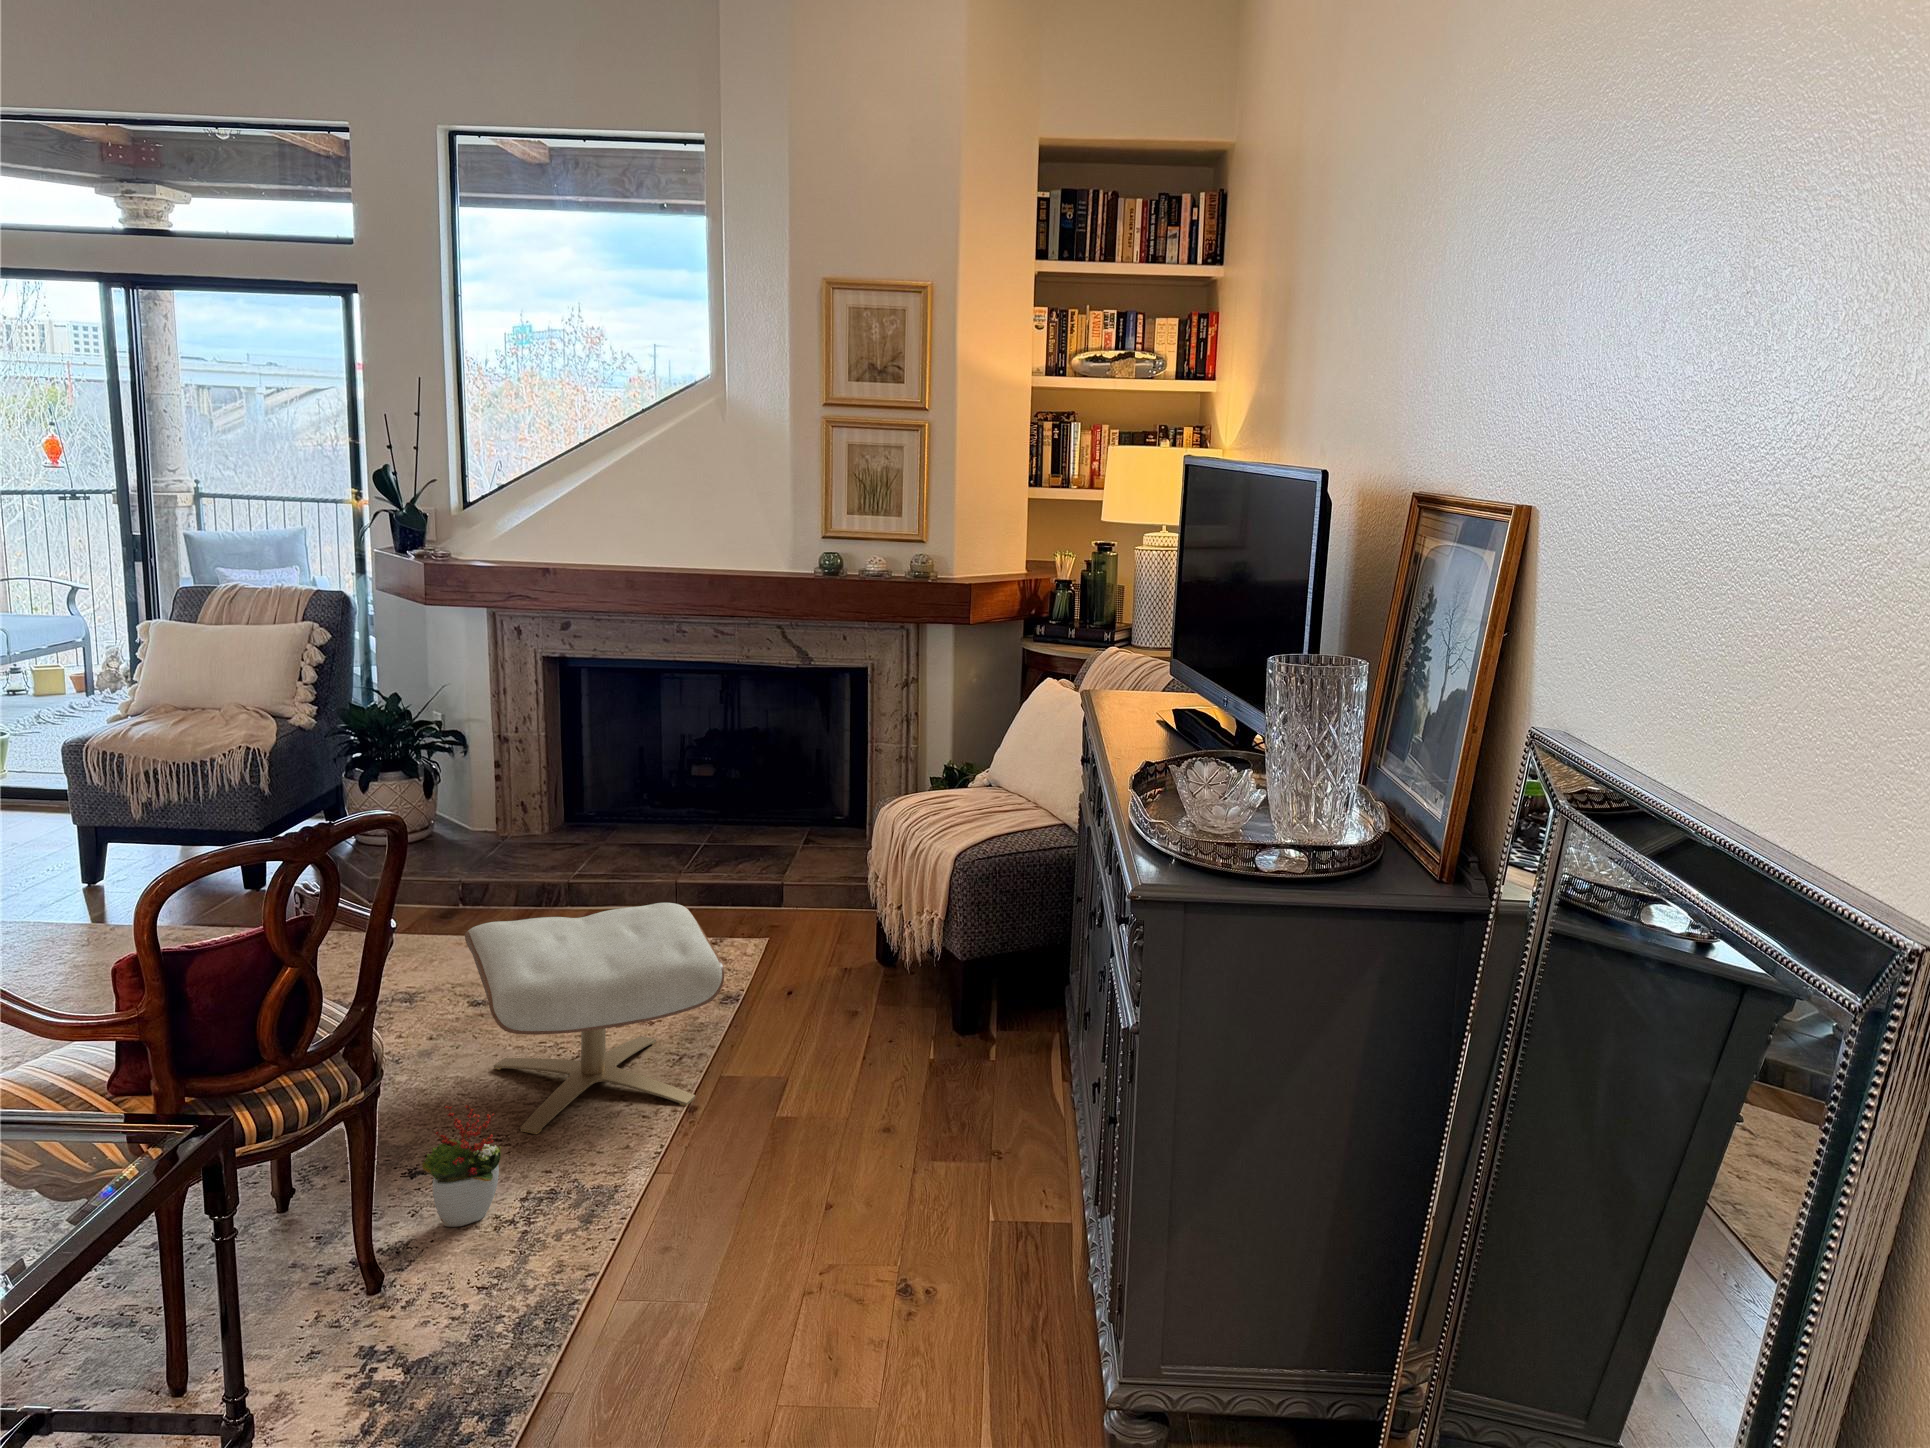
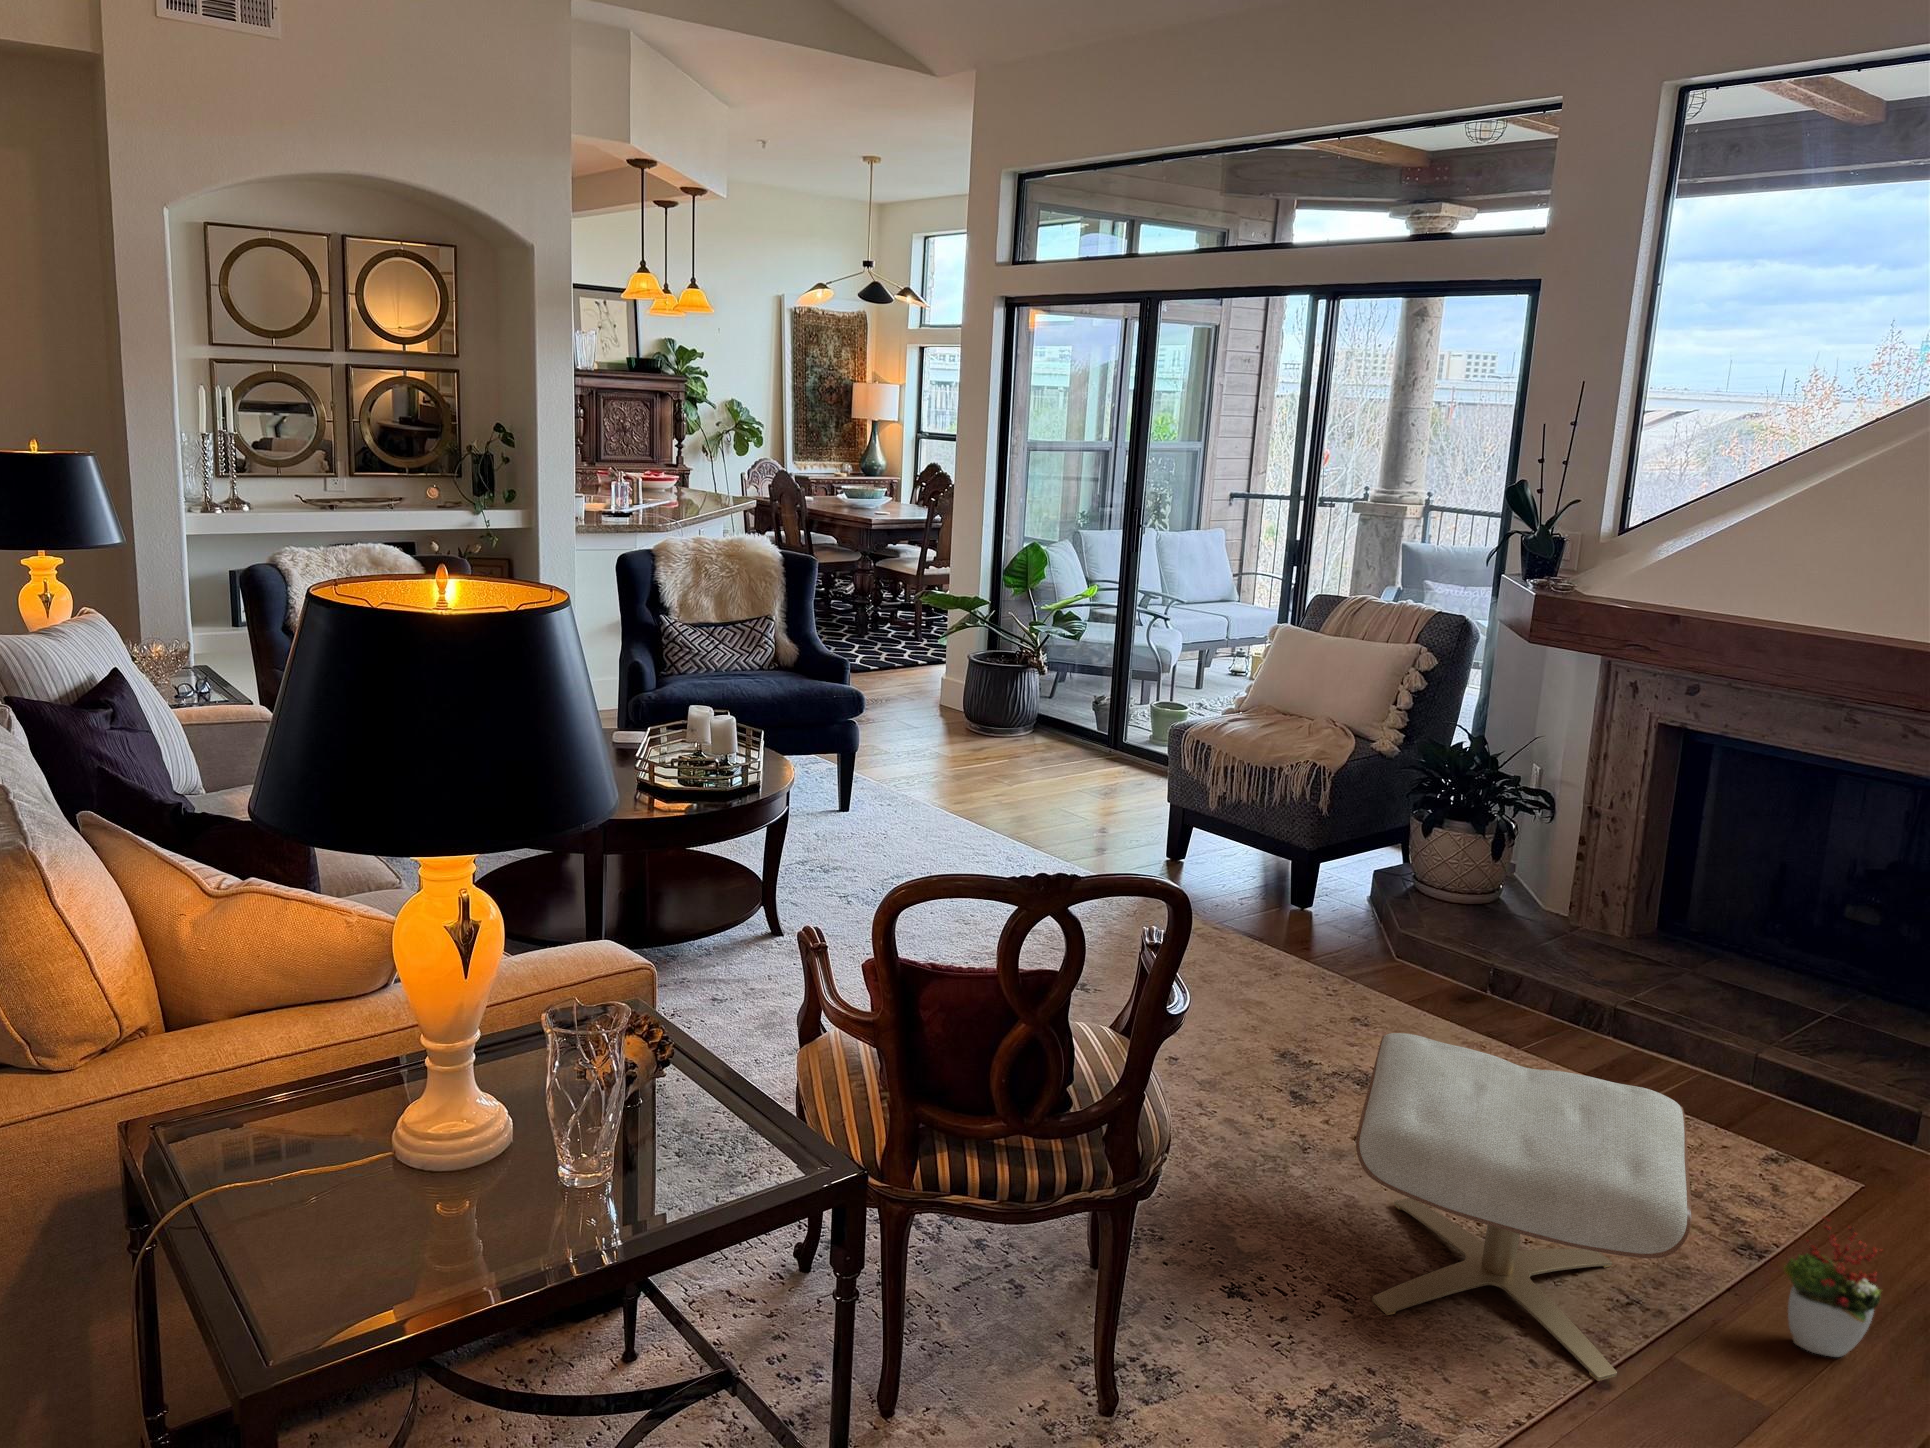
decorative plant: present [422,1104,501,1227] -> present [1783,1217,1882,1357]

